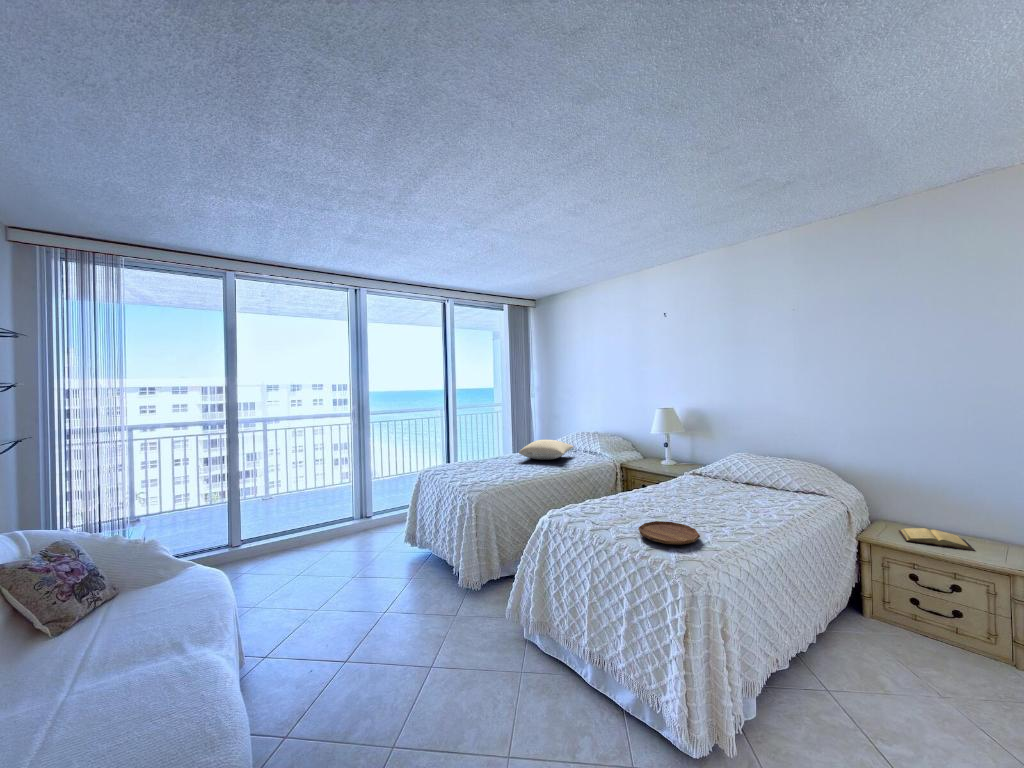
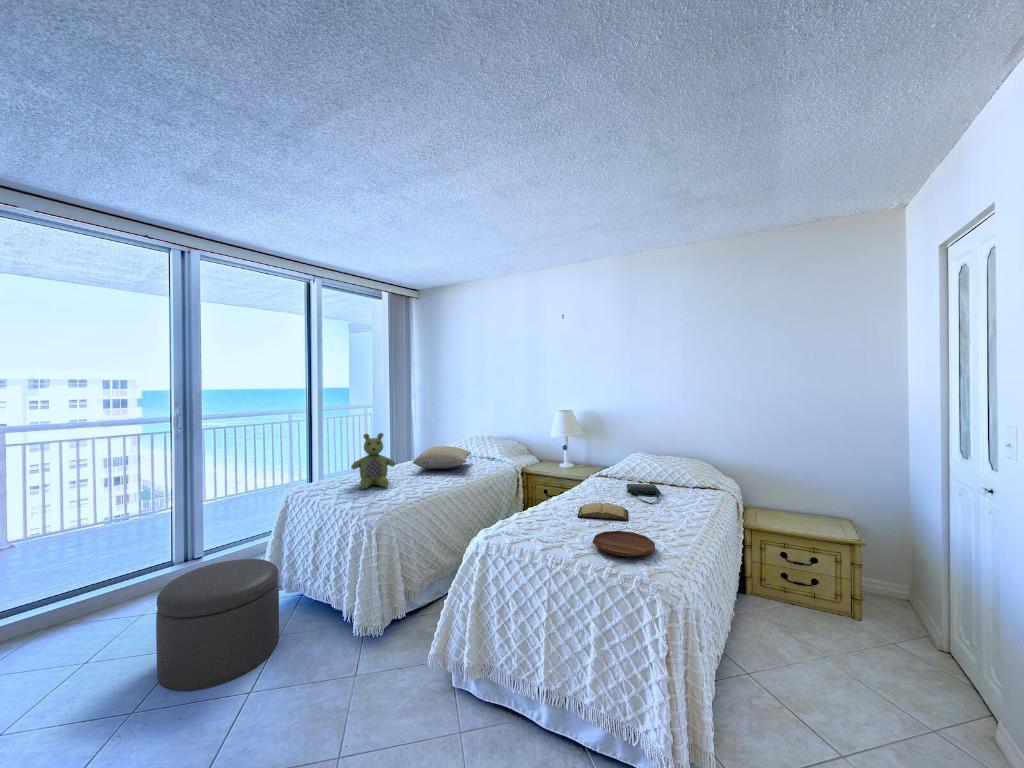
stuffed bear: none [466,426,501,472] -> present [351,433,395,489]
tote bag: none [711,483,751,503] -> present [627,484,661,504]
ottoman: none [332,518,409,603] -> present [156,559,279,691]
book: present [899,528,975,551] -> present [577,502,628,521]

